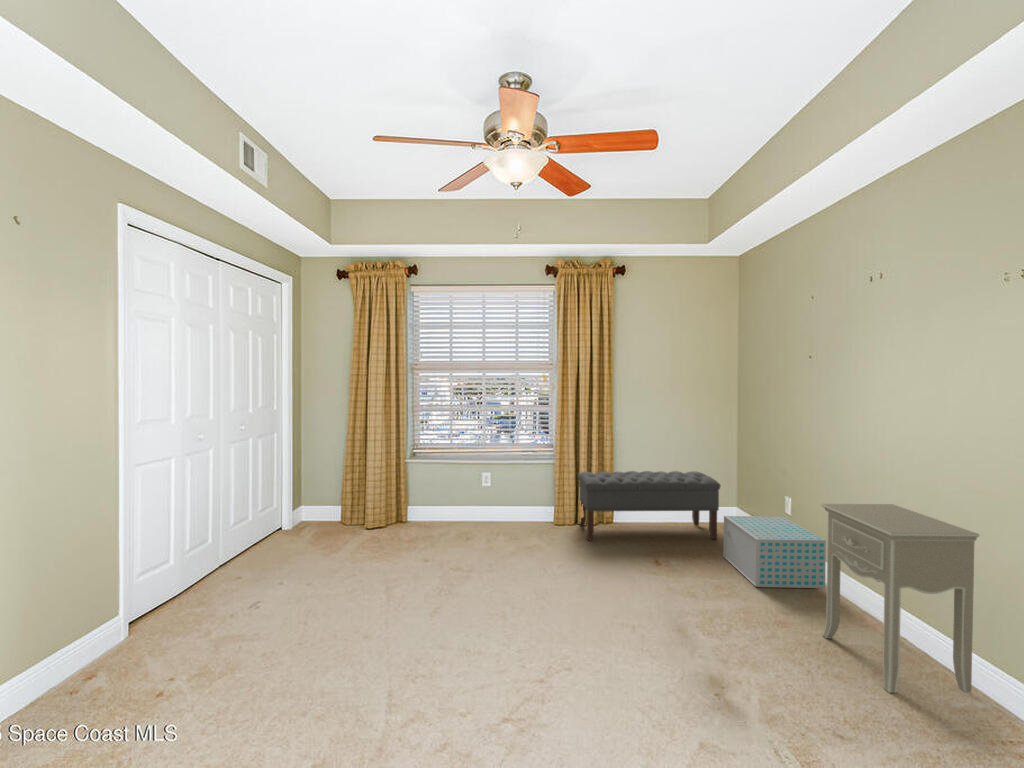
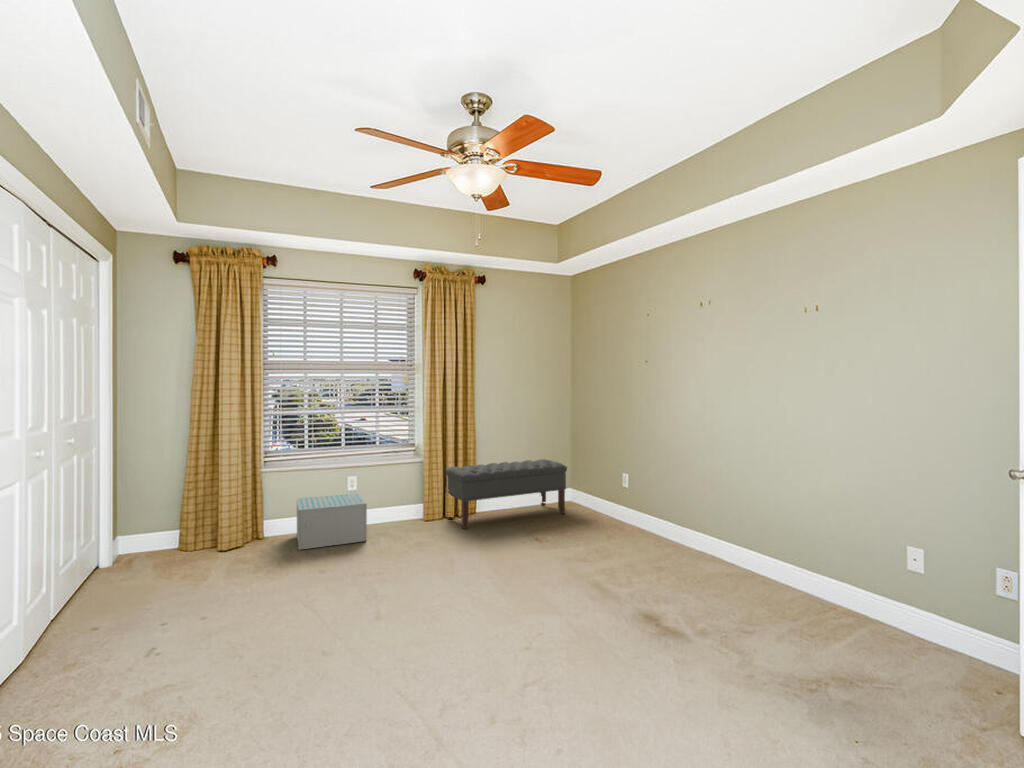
nightstand: present [821,504,980,693] -> none [663,462,755,584]
storage box: present [723,516,826,588] -> present [297,493,367,549]

